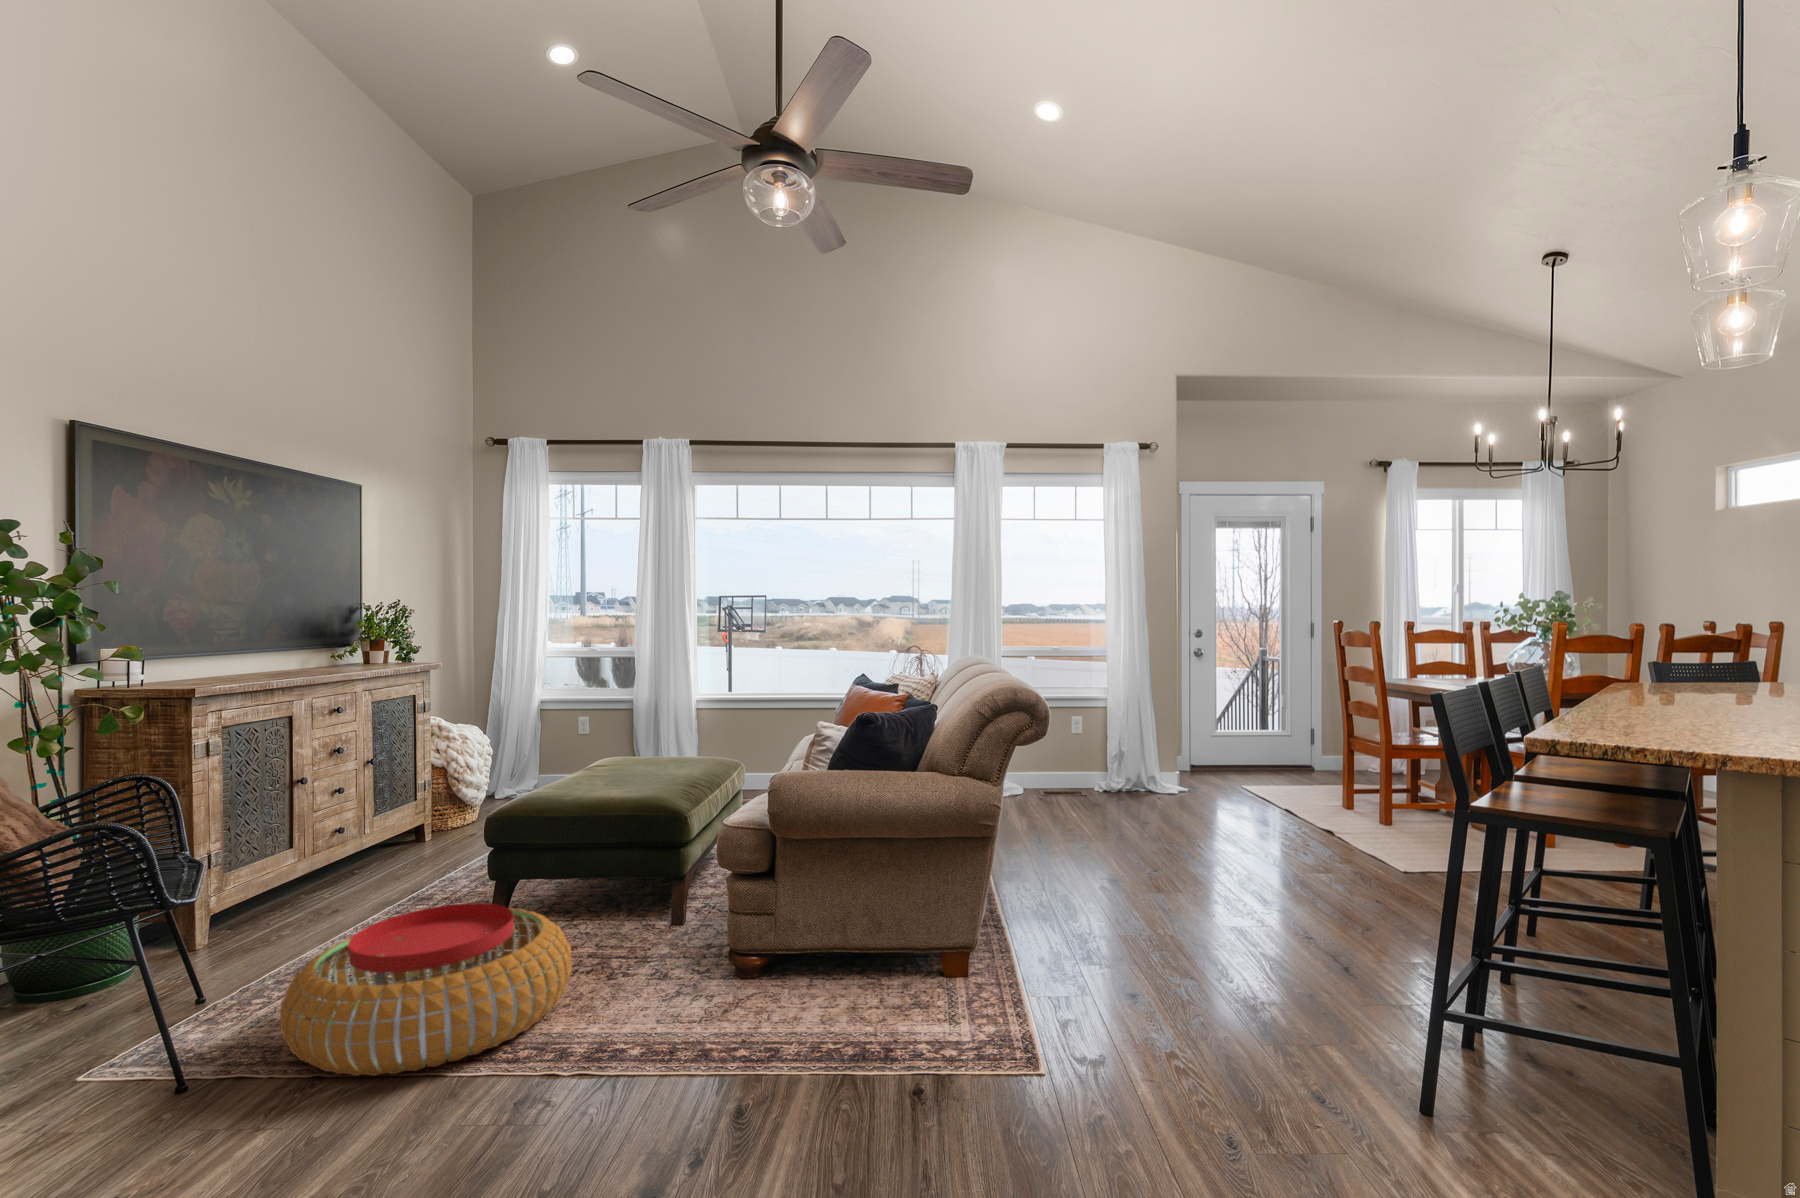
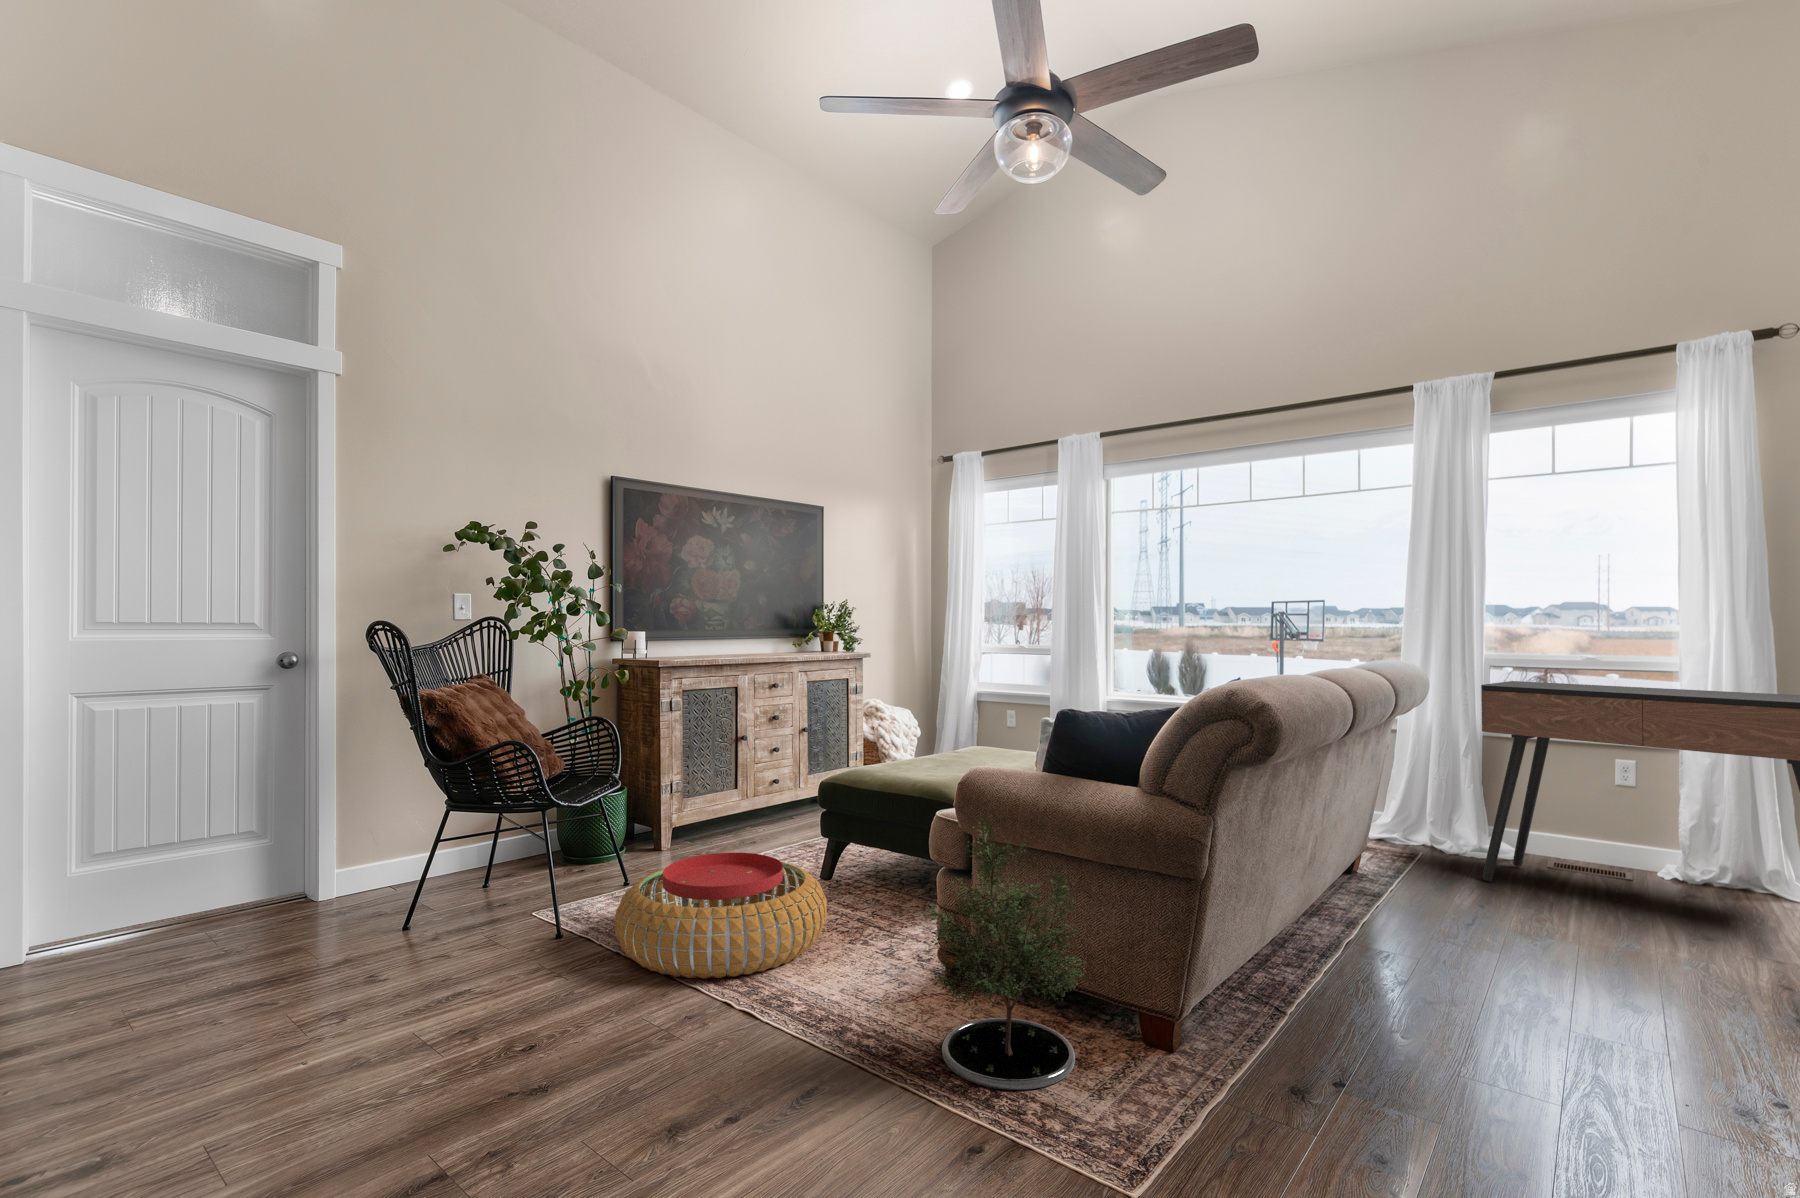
console table: none [1032,642,1250,807] -> present [1481,681,1800,881]
potted tree: none [781,793,924,1050] -> present [924,815,1087,1090]

